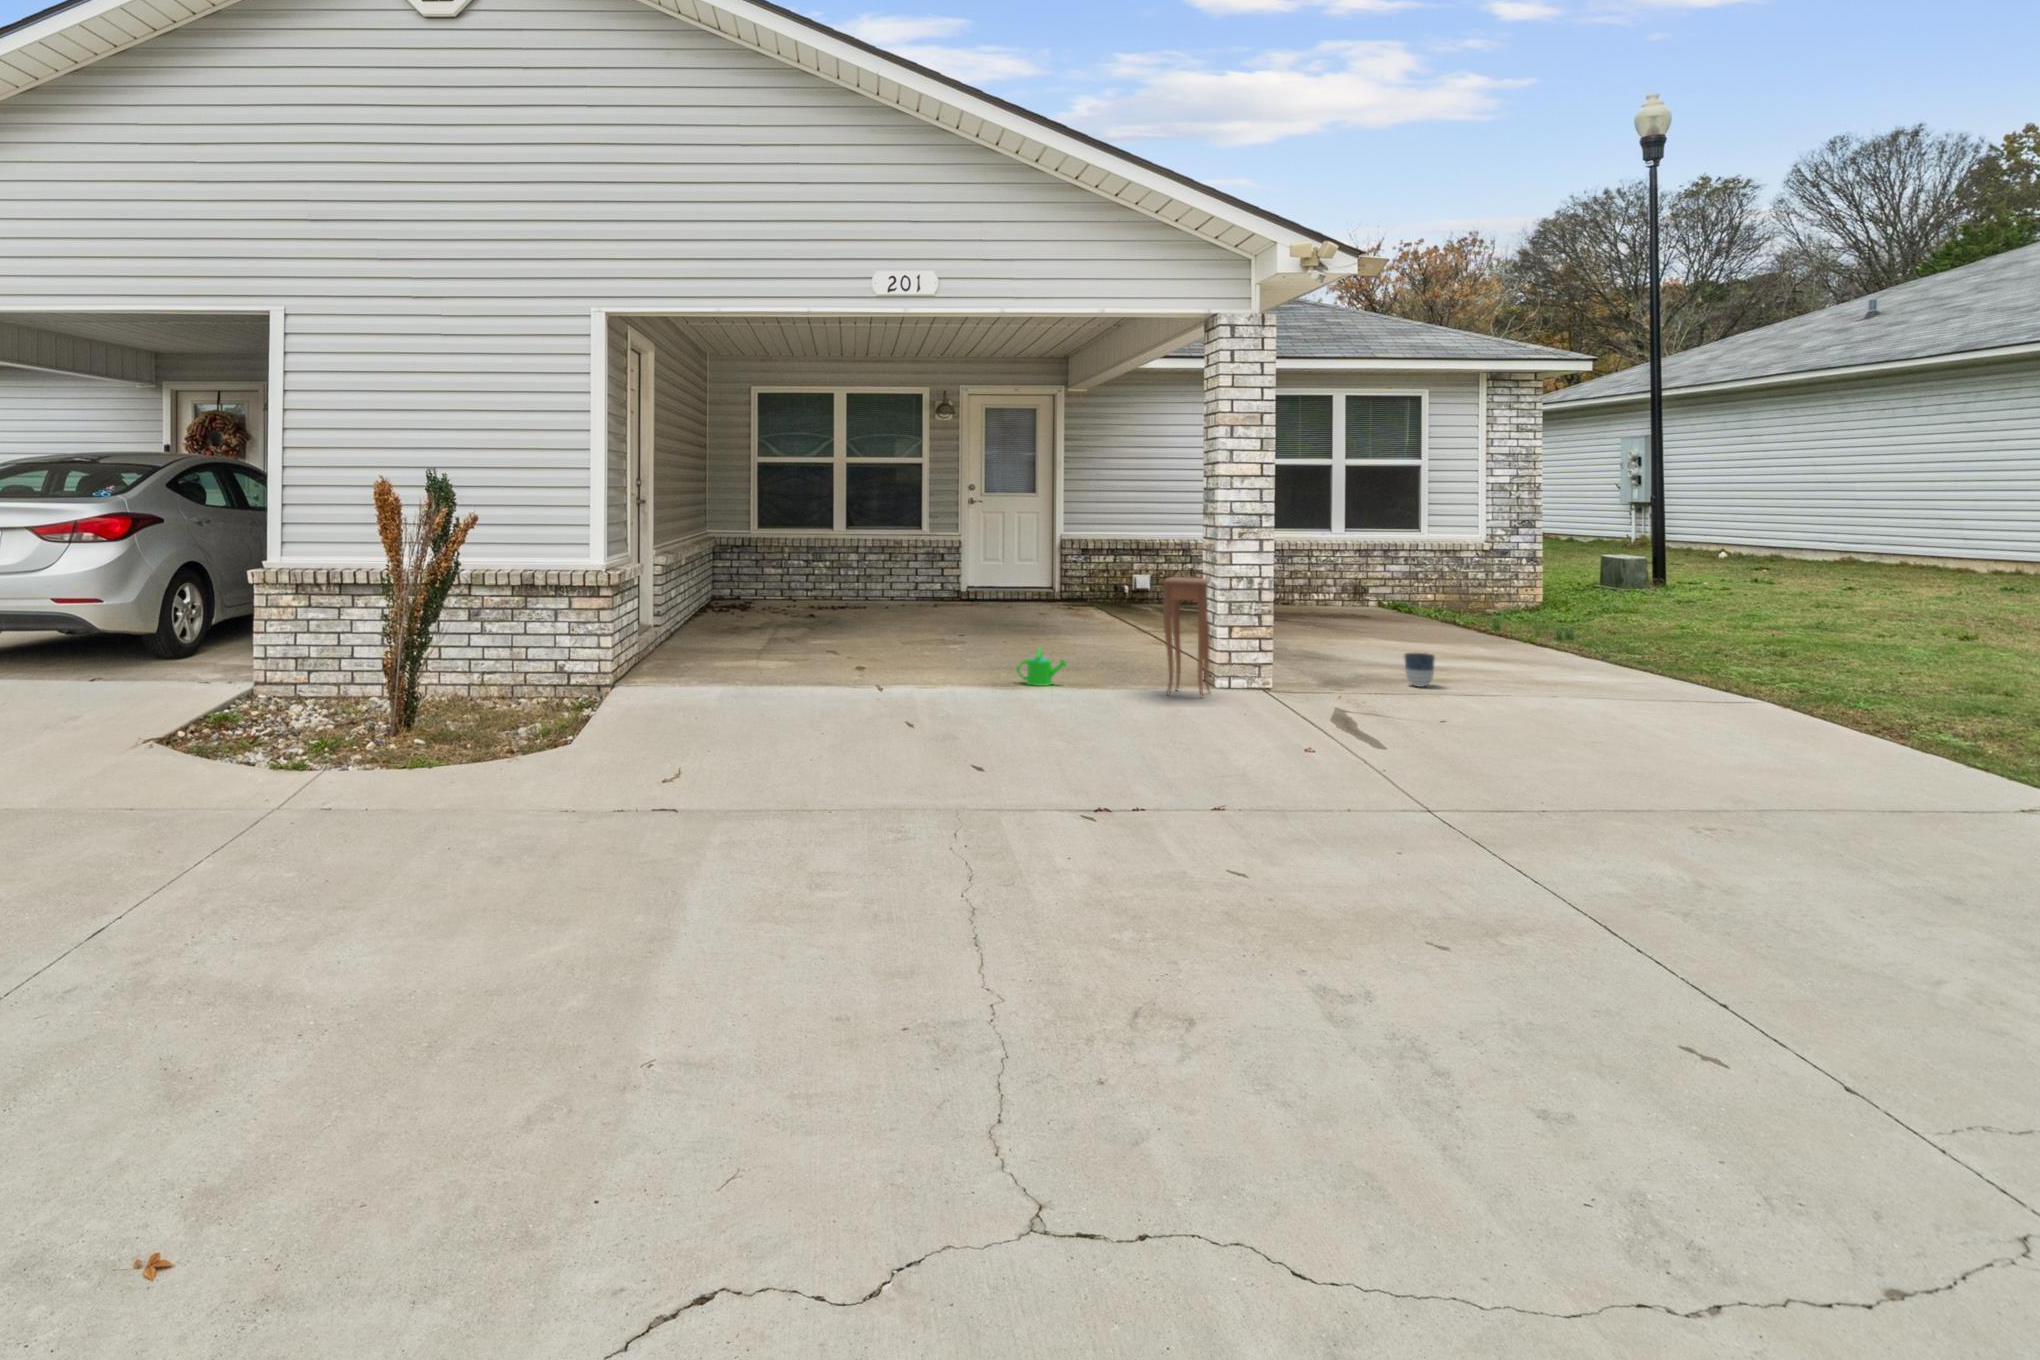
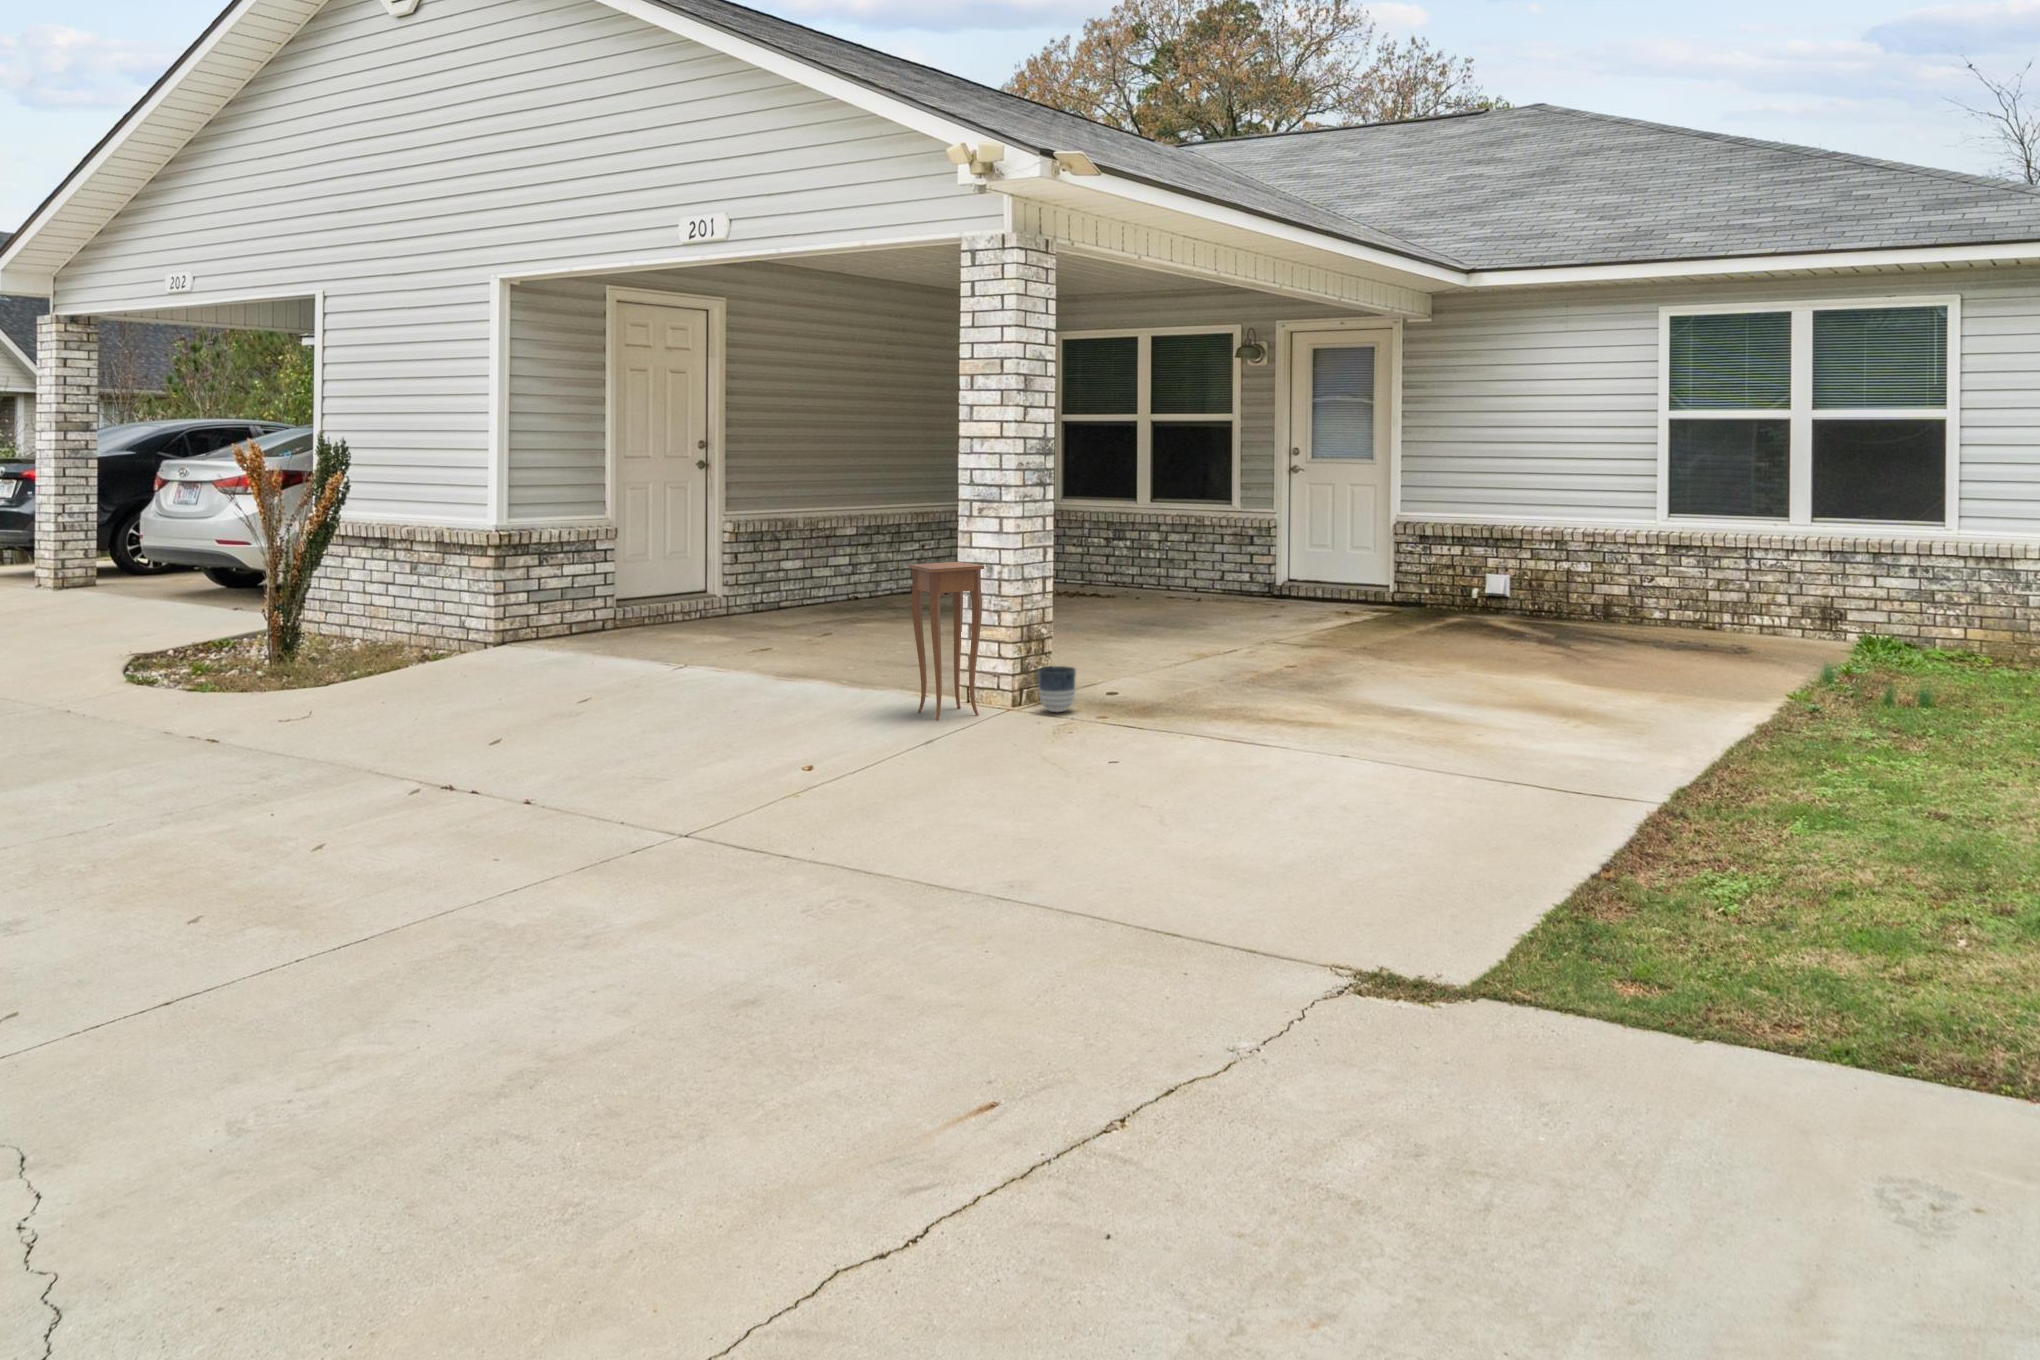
watering can: present [1016,647,1067,686] -> none [841,640,879,688]
planter: present [1404,653,1435,687] -> present [1038,666,1076,712]

